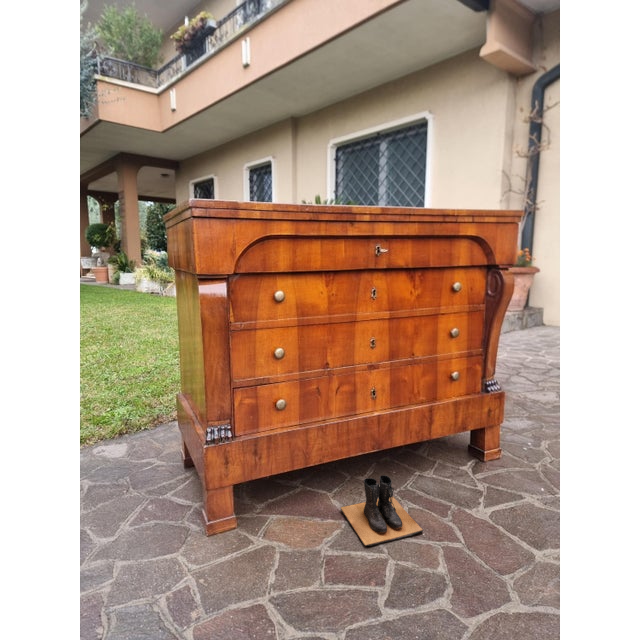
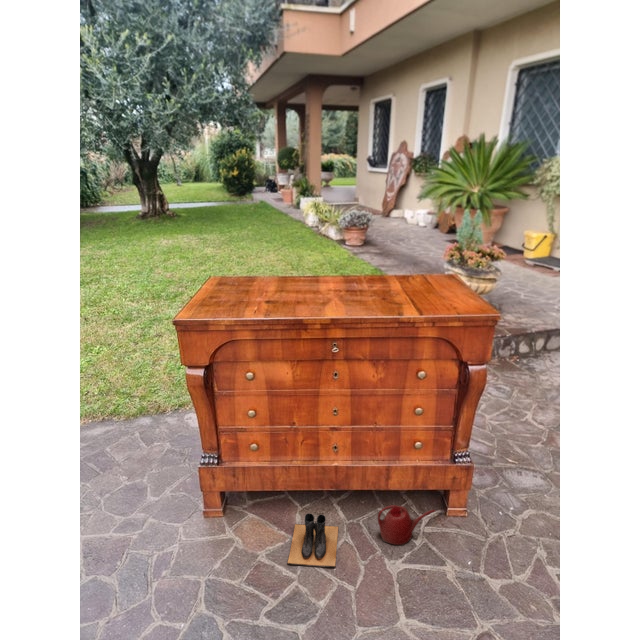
watering can: none [438,443,491,496] -> present [378,505,435,545]

